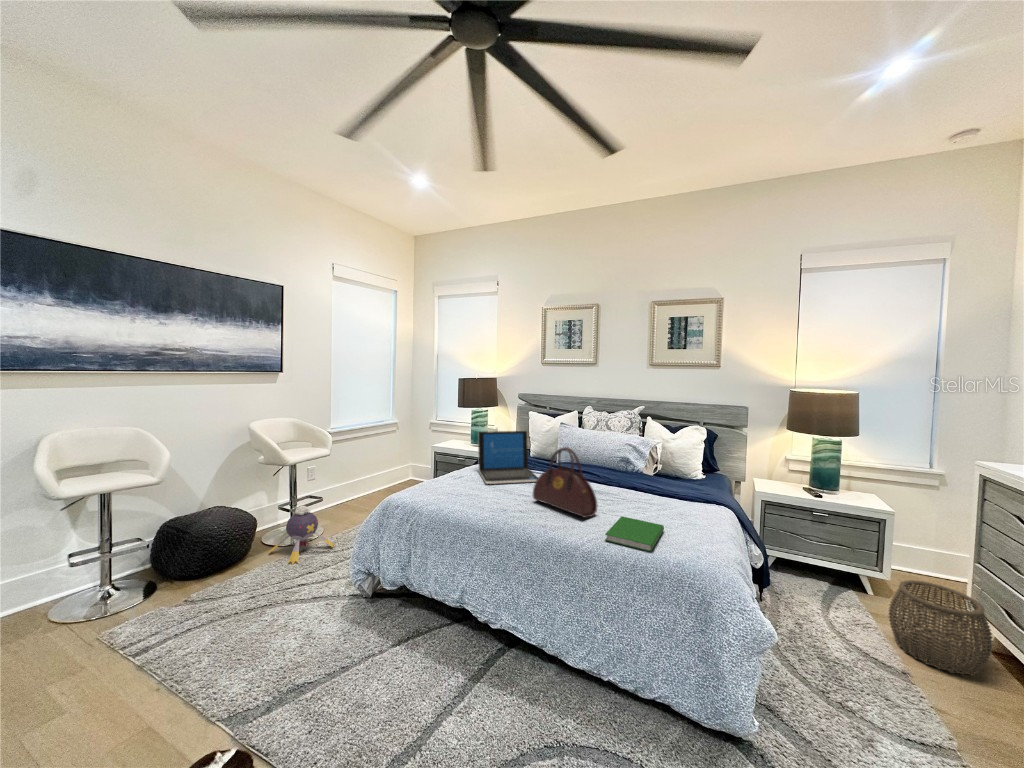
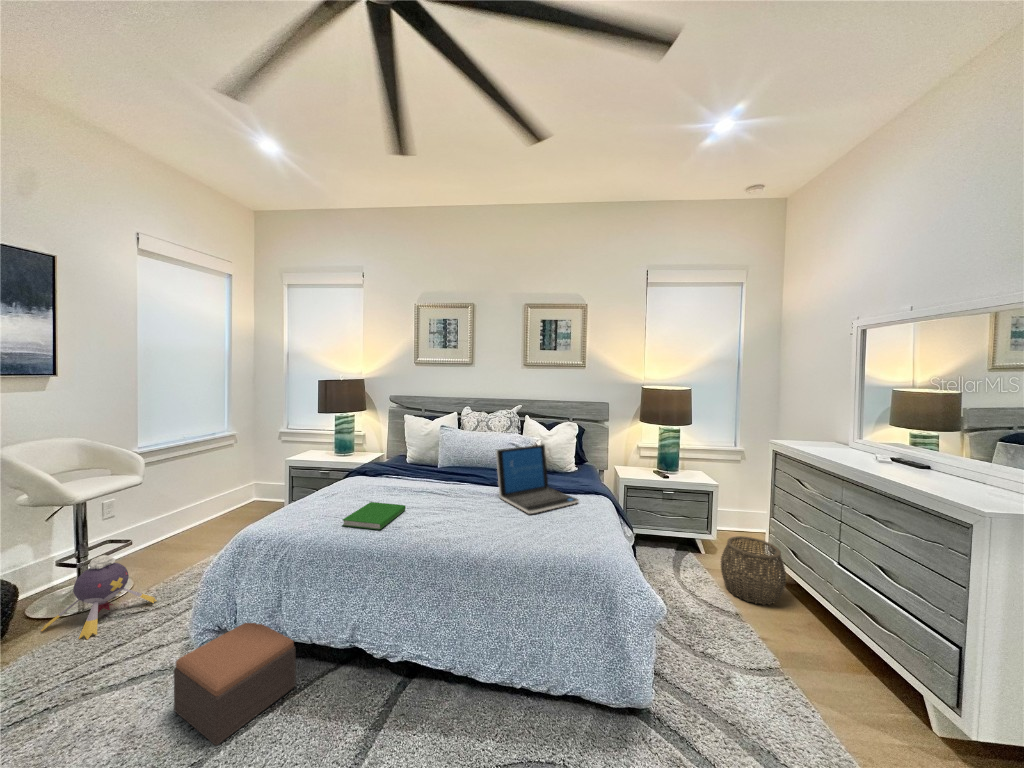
laptop: present [478,431,538,484] -> present [496,445,579,513]
handbag: present [533,447,598,518] -> none [427,452,497,523]
hardcover book: present [605,516,664,552] -> present [342,502,406,530]
footstool: none [338,570,420,658] -> present [174,623,296,745]

